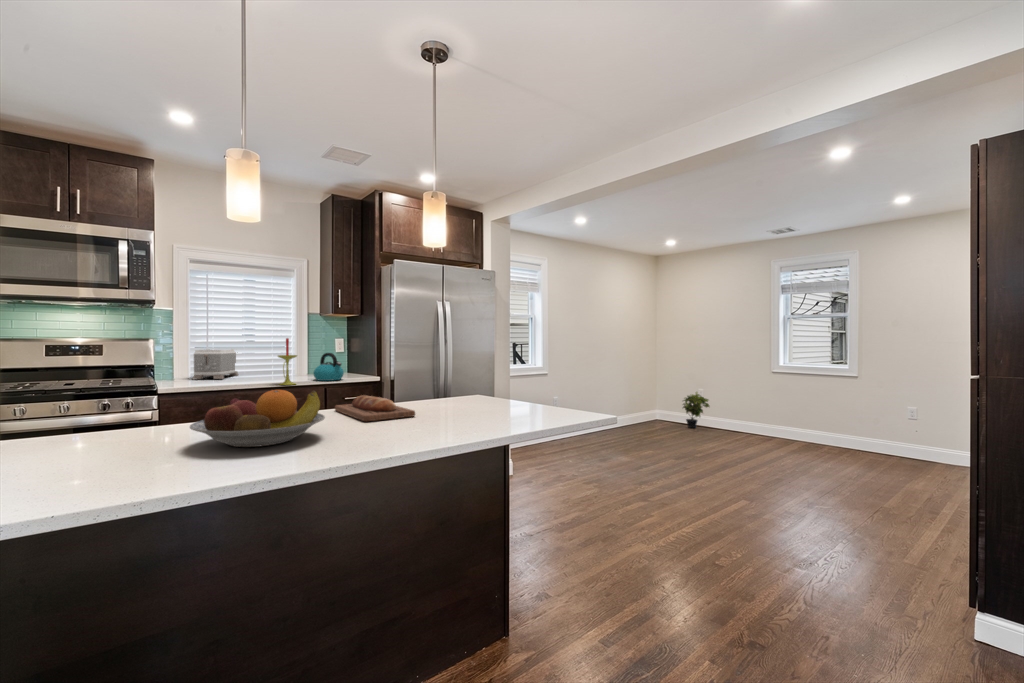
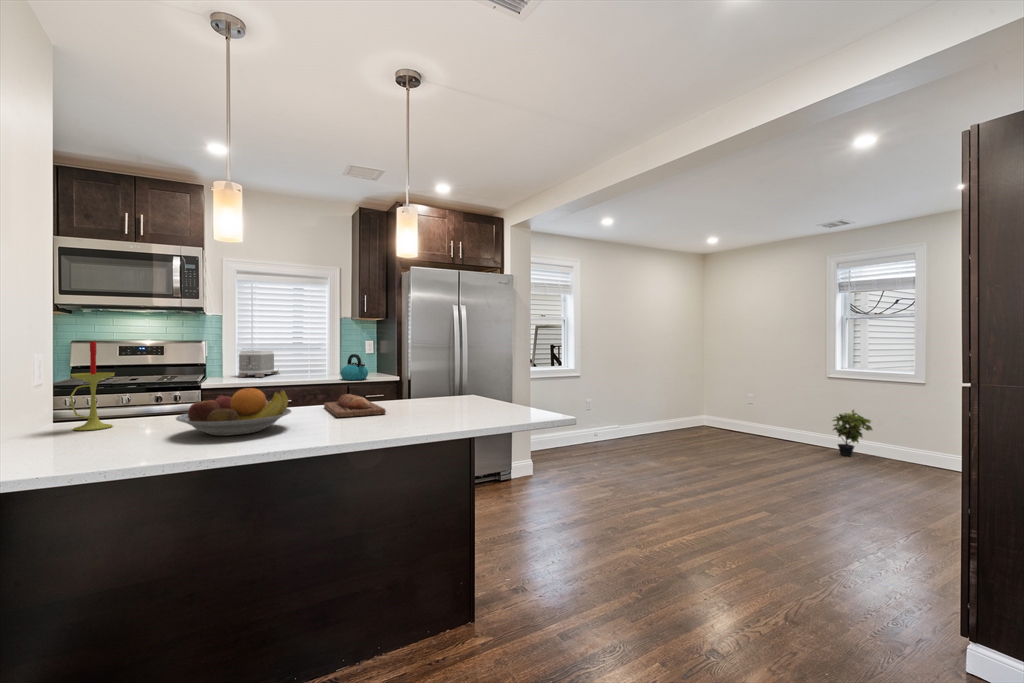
candle: present [278,338,297,385] -> present [70,342,115,431]
potted plant: present [683,392,709,428] -> present [833,410,872,456]

